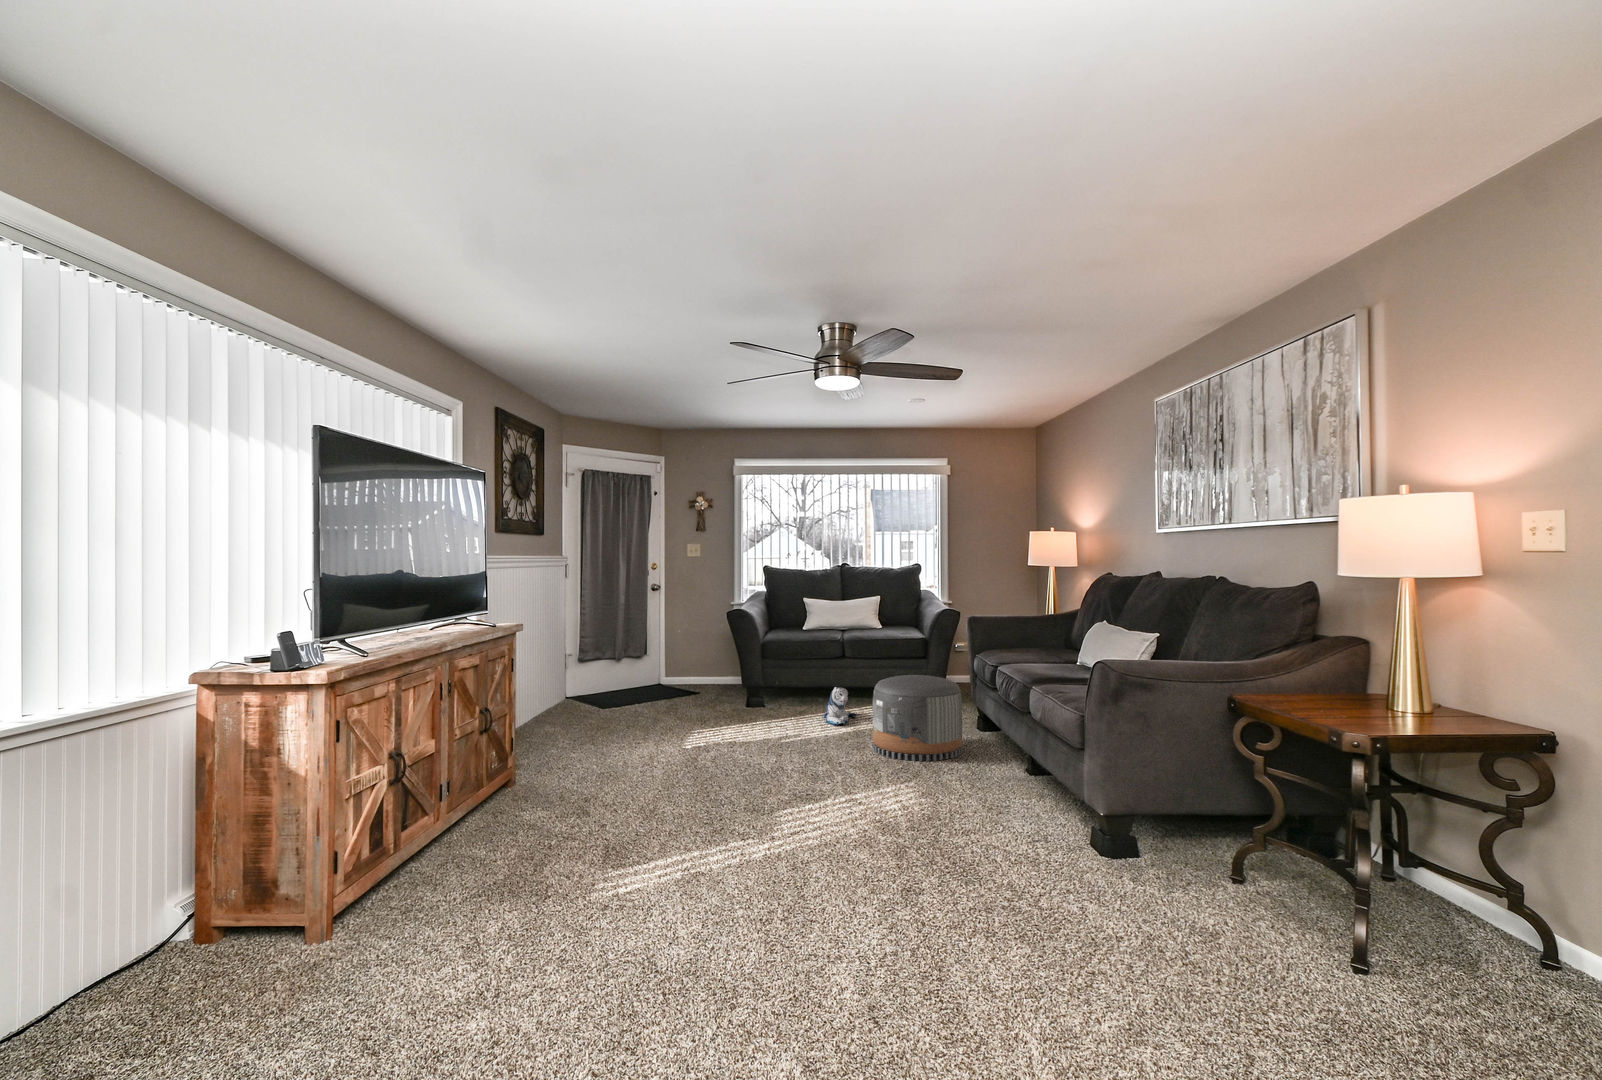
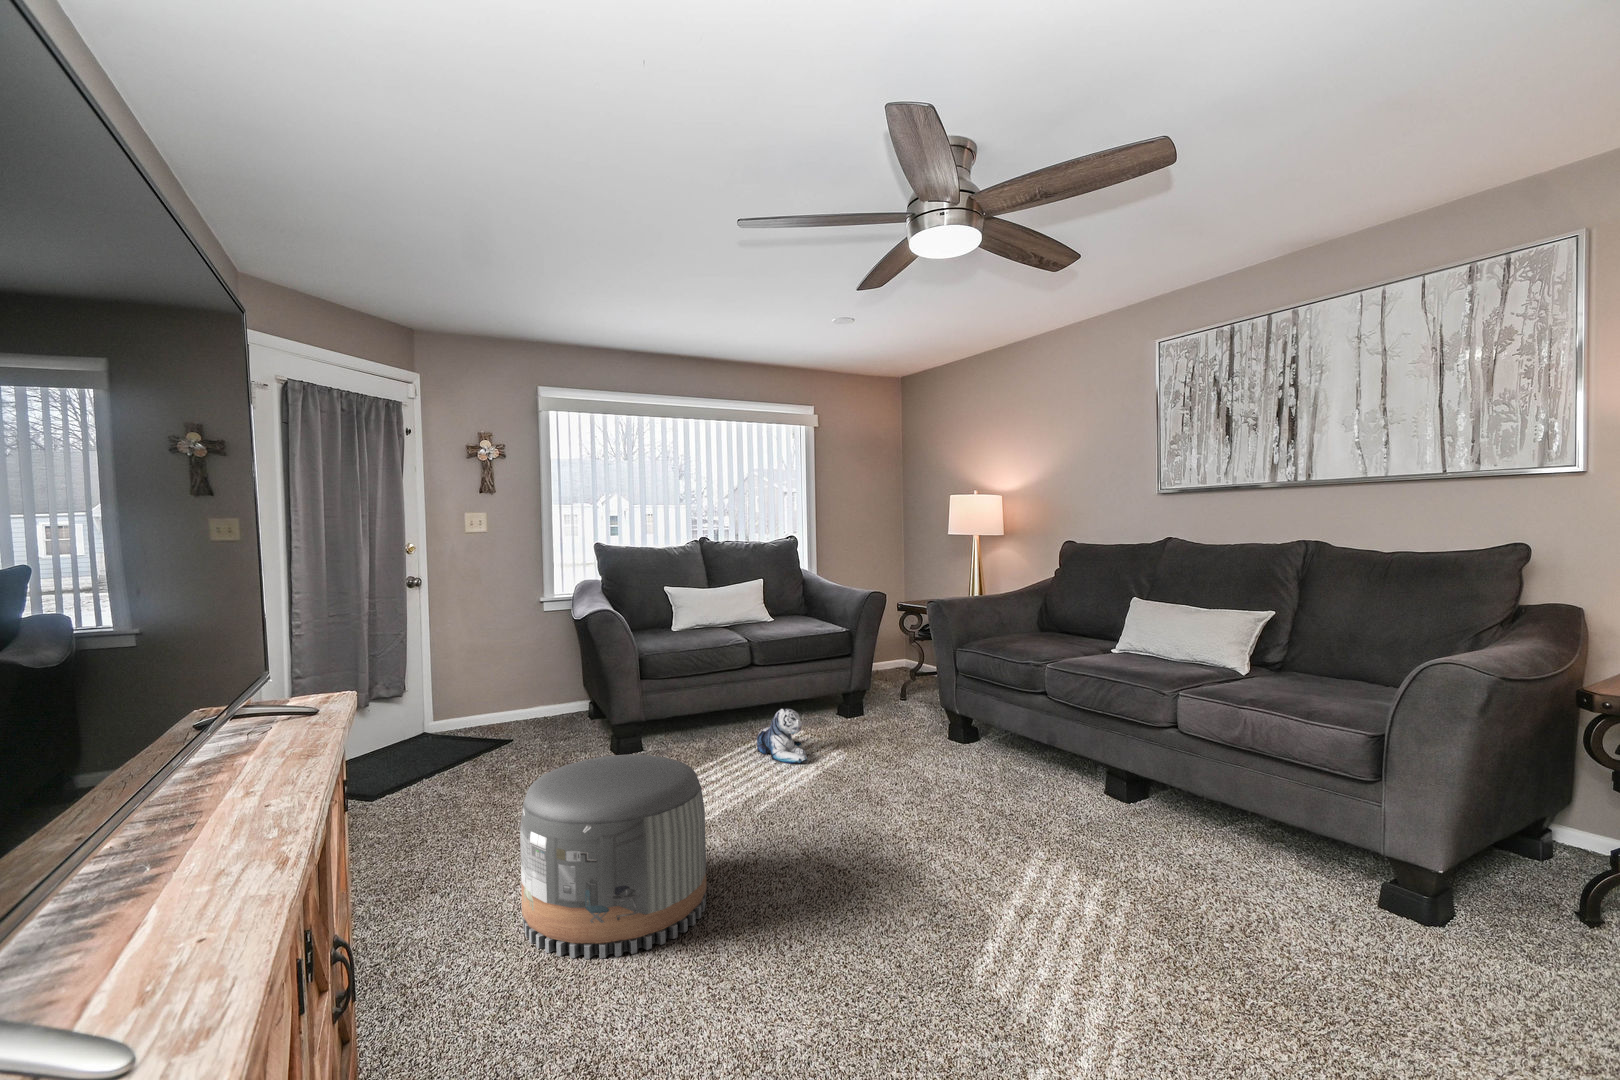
pouf: present [873,675,962,761] -> present [520,755,706,959]

